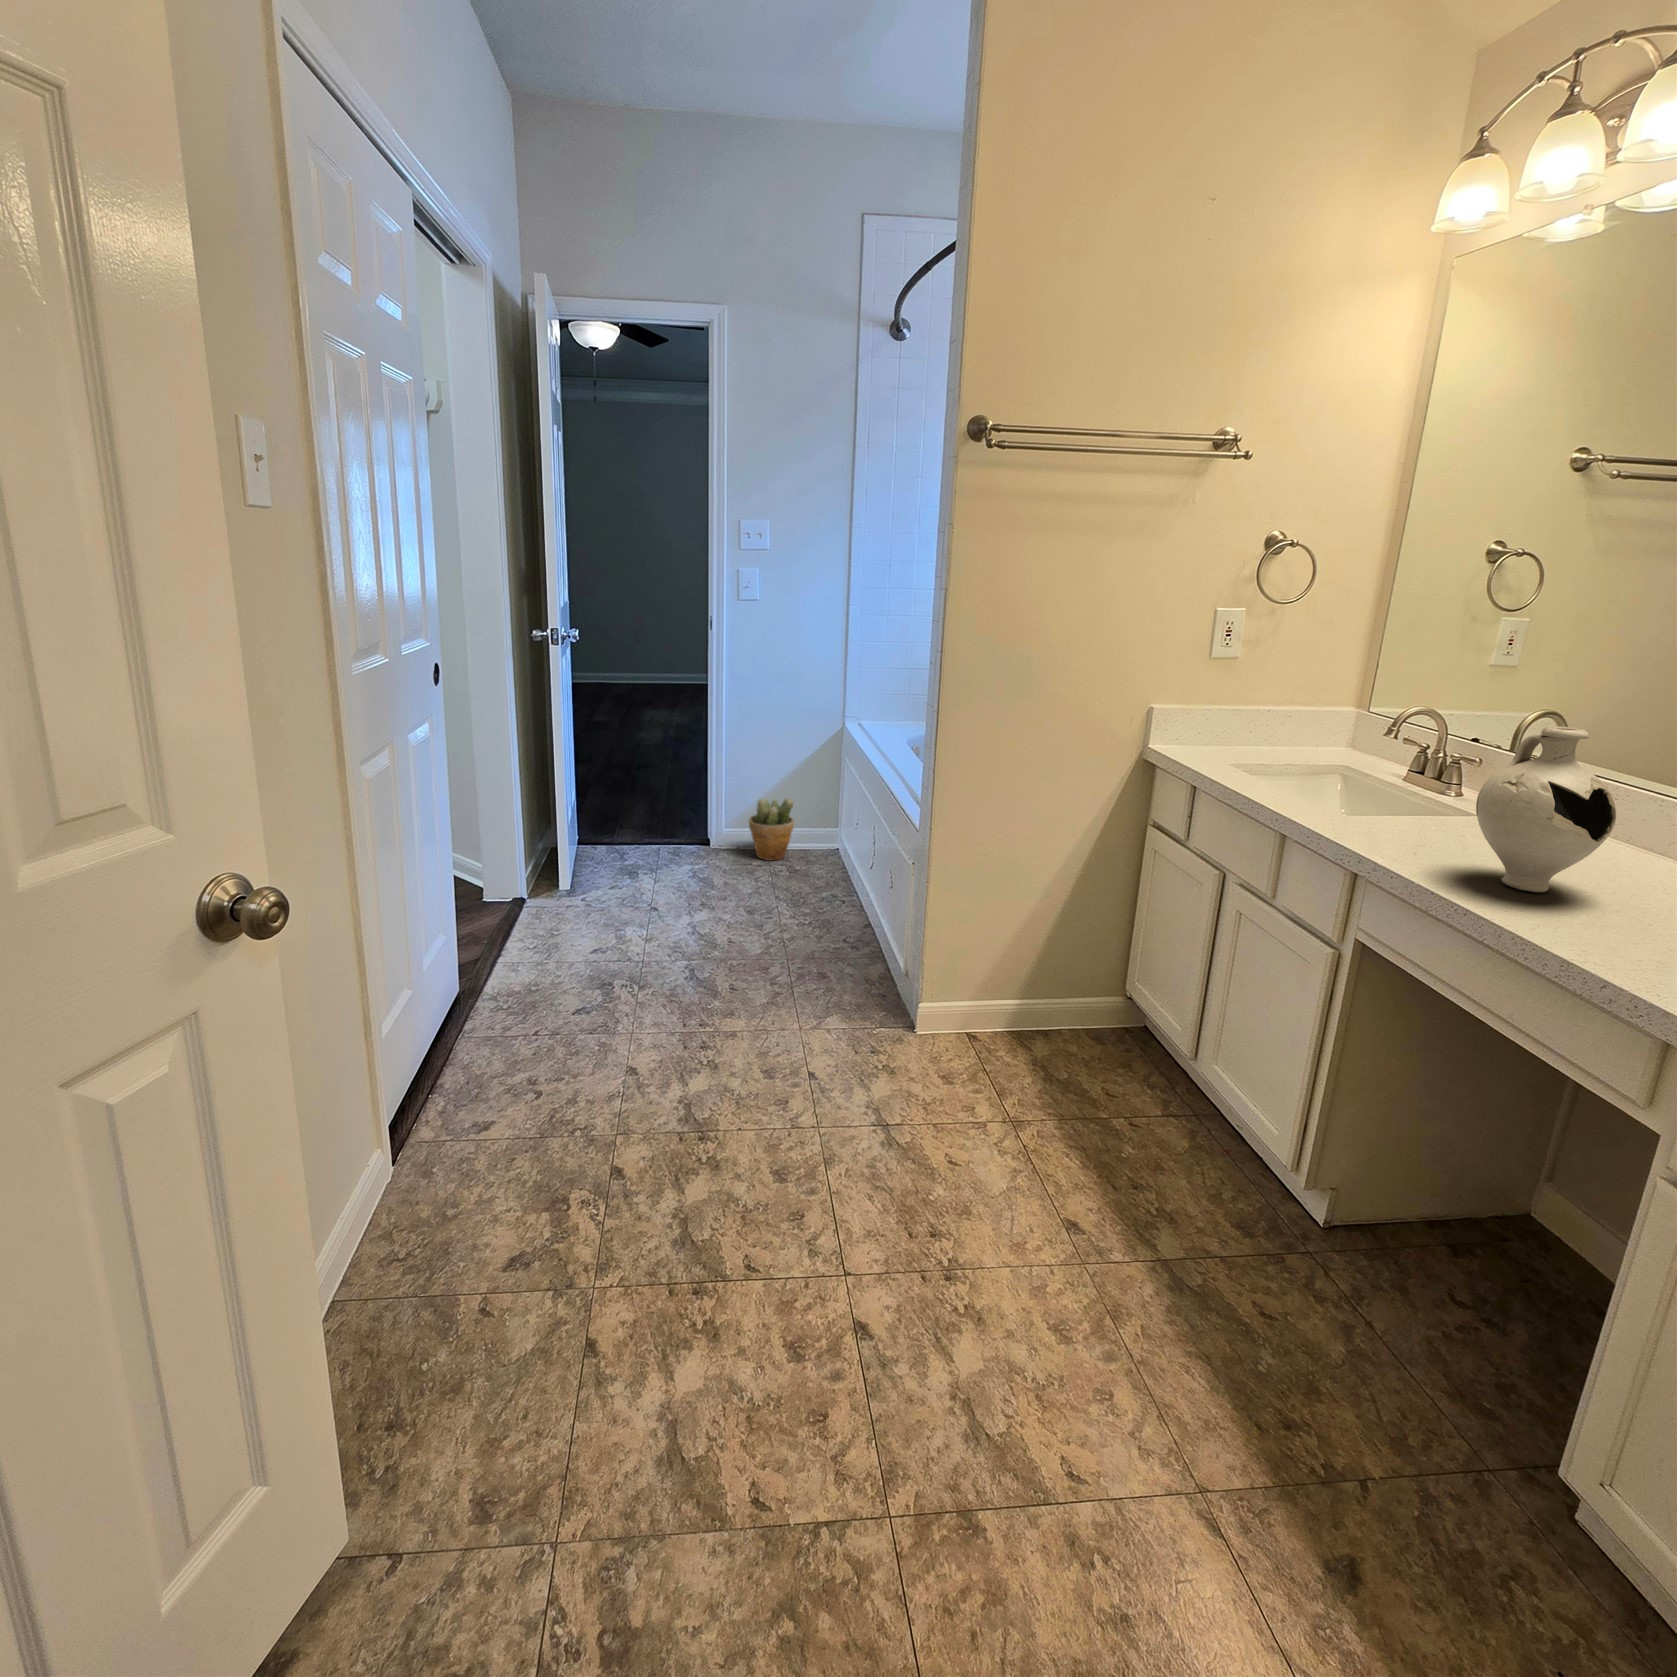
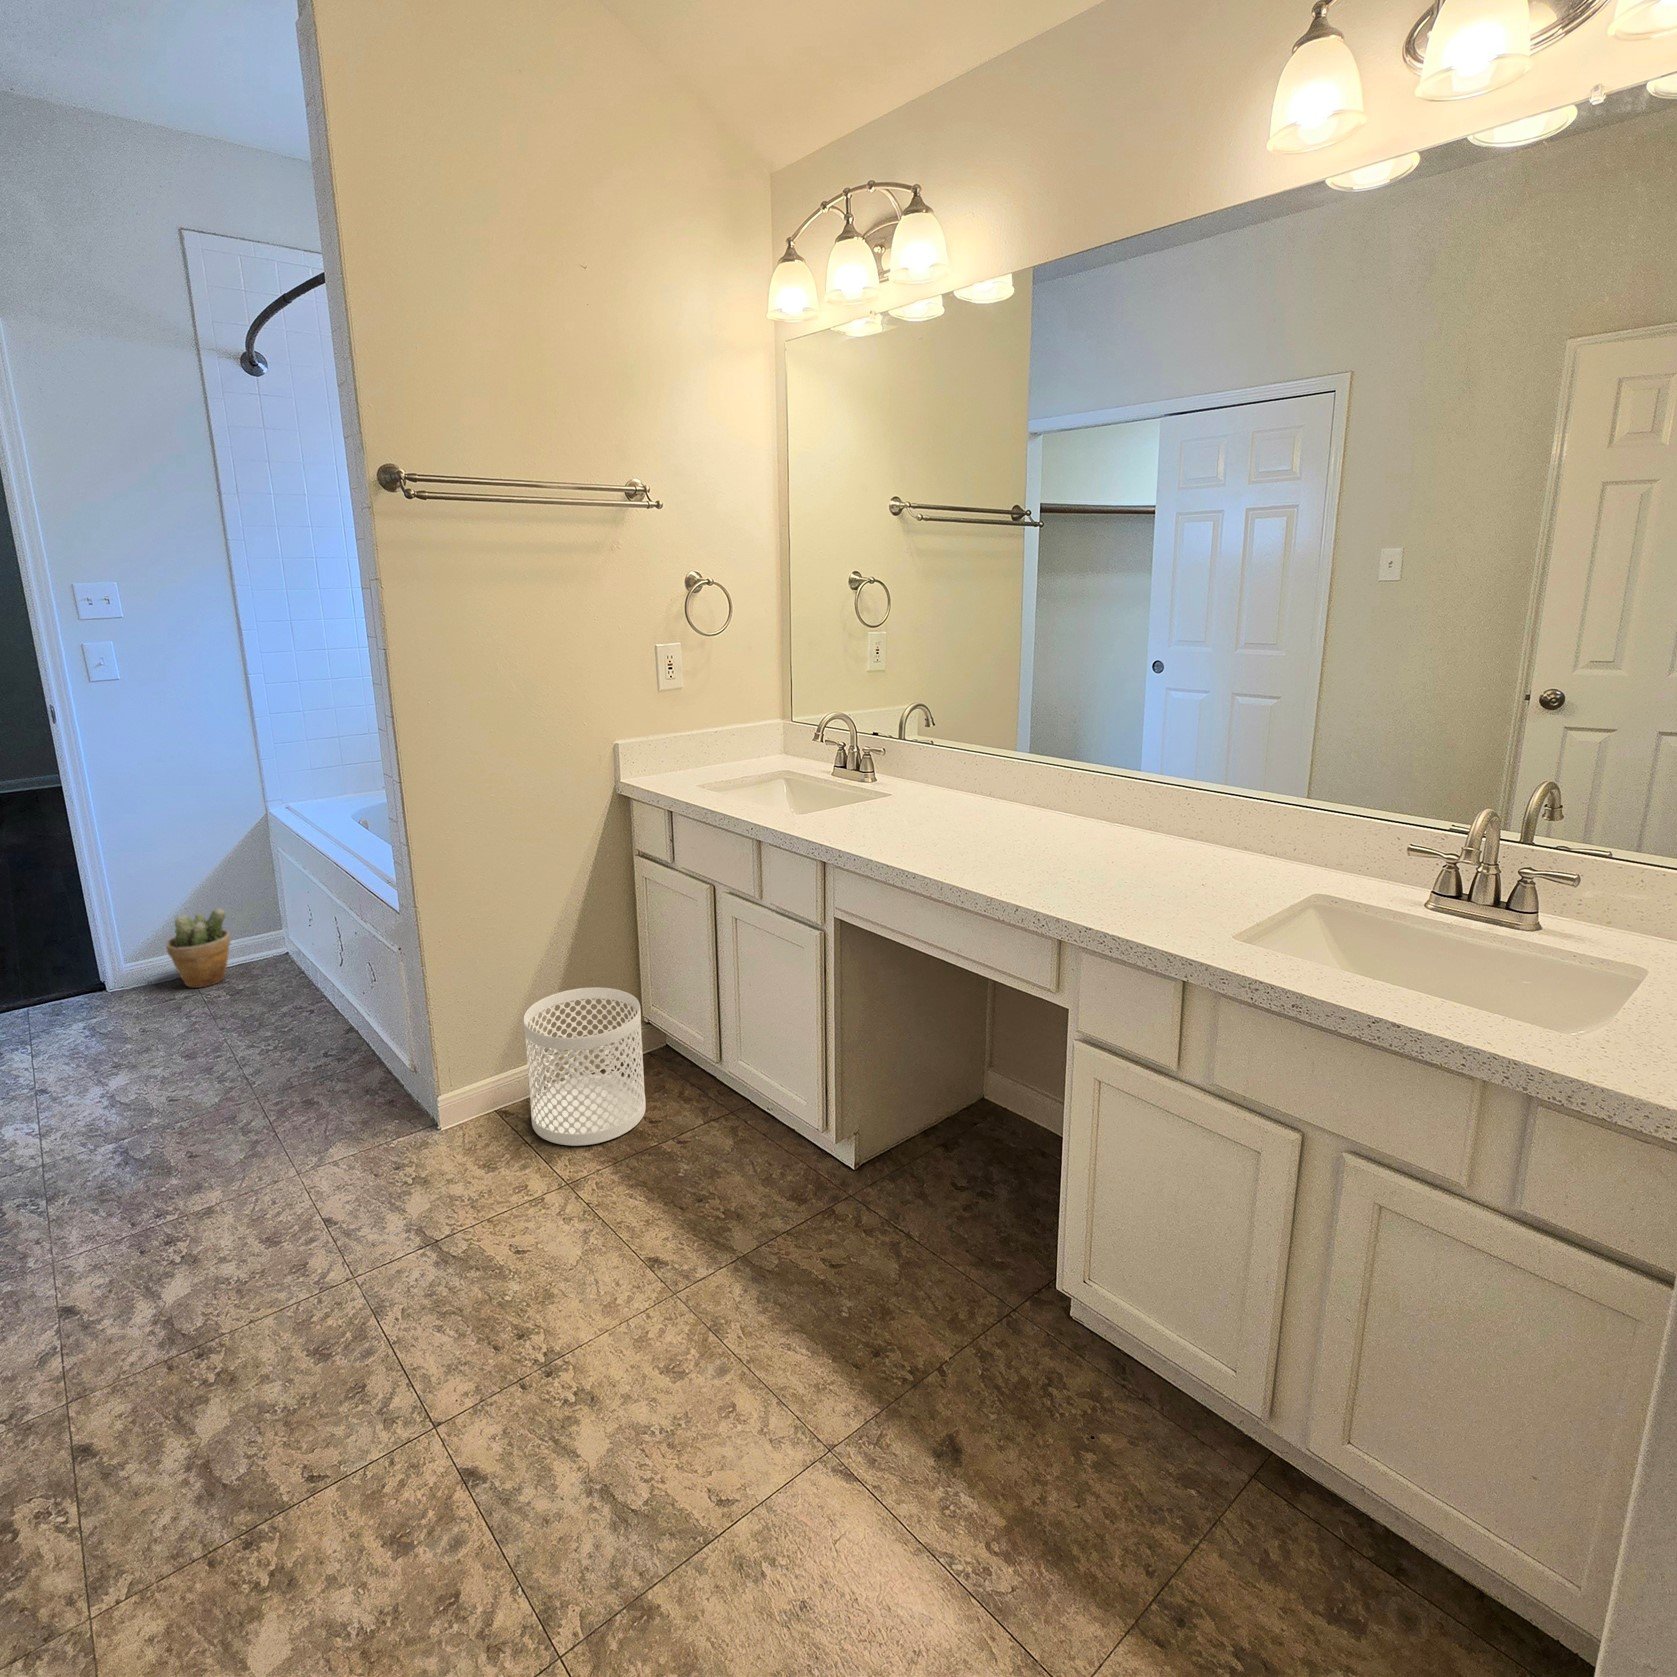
decorative vase: present [1476,726,1616,892] -> none [898,715,986,846]
waste basket: none [993,944,1120,1100] -> present [524,987,646,1146]

